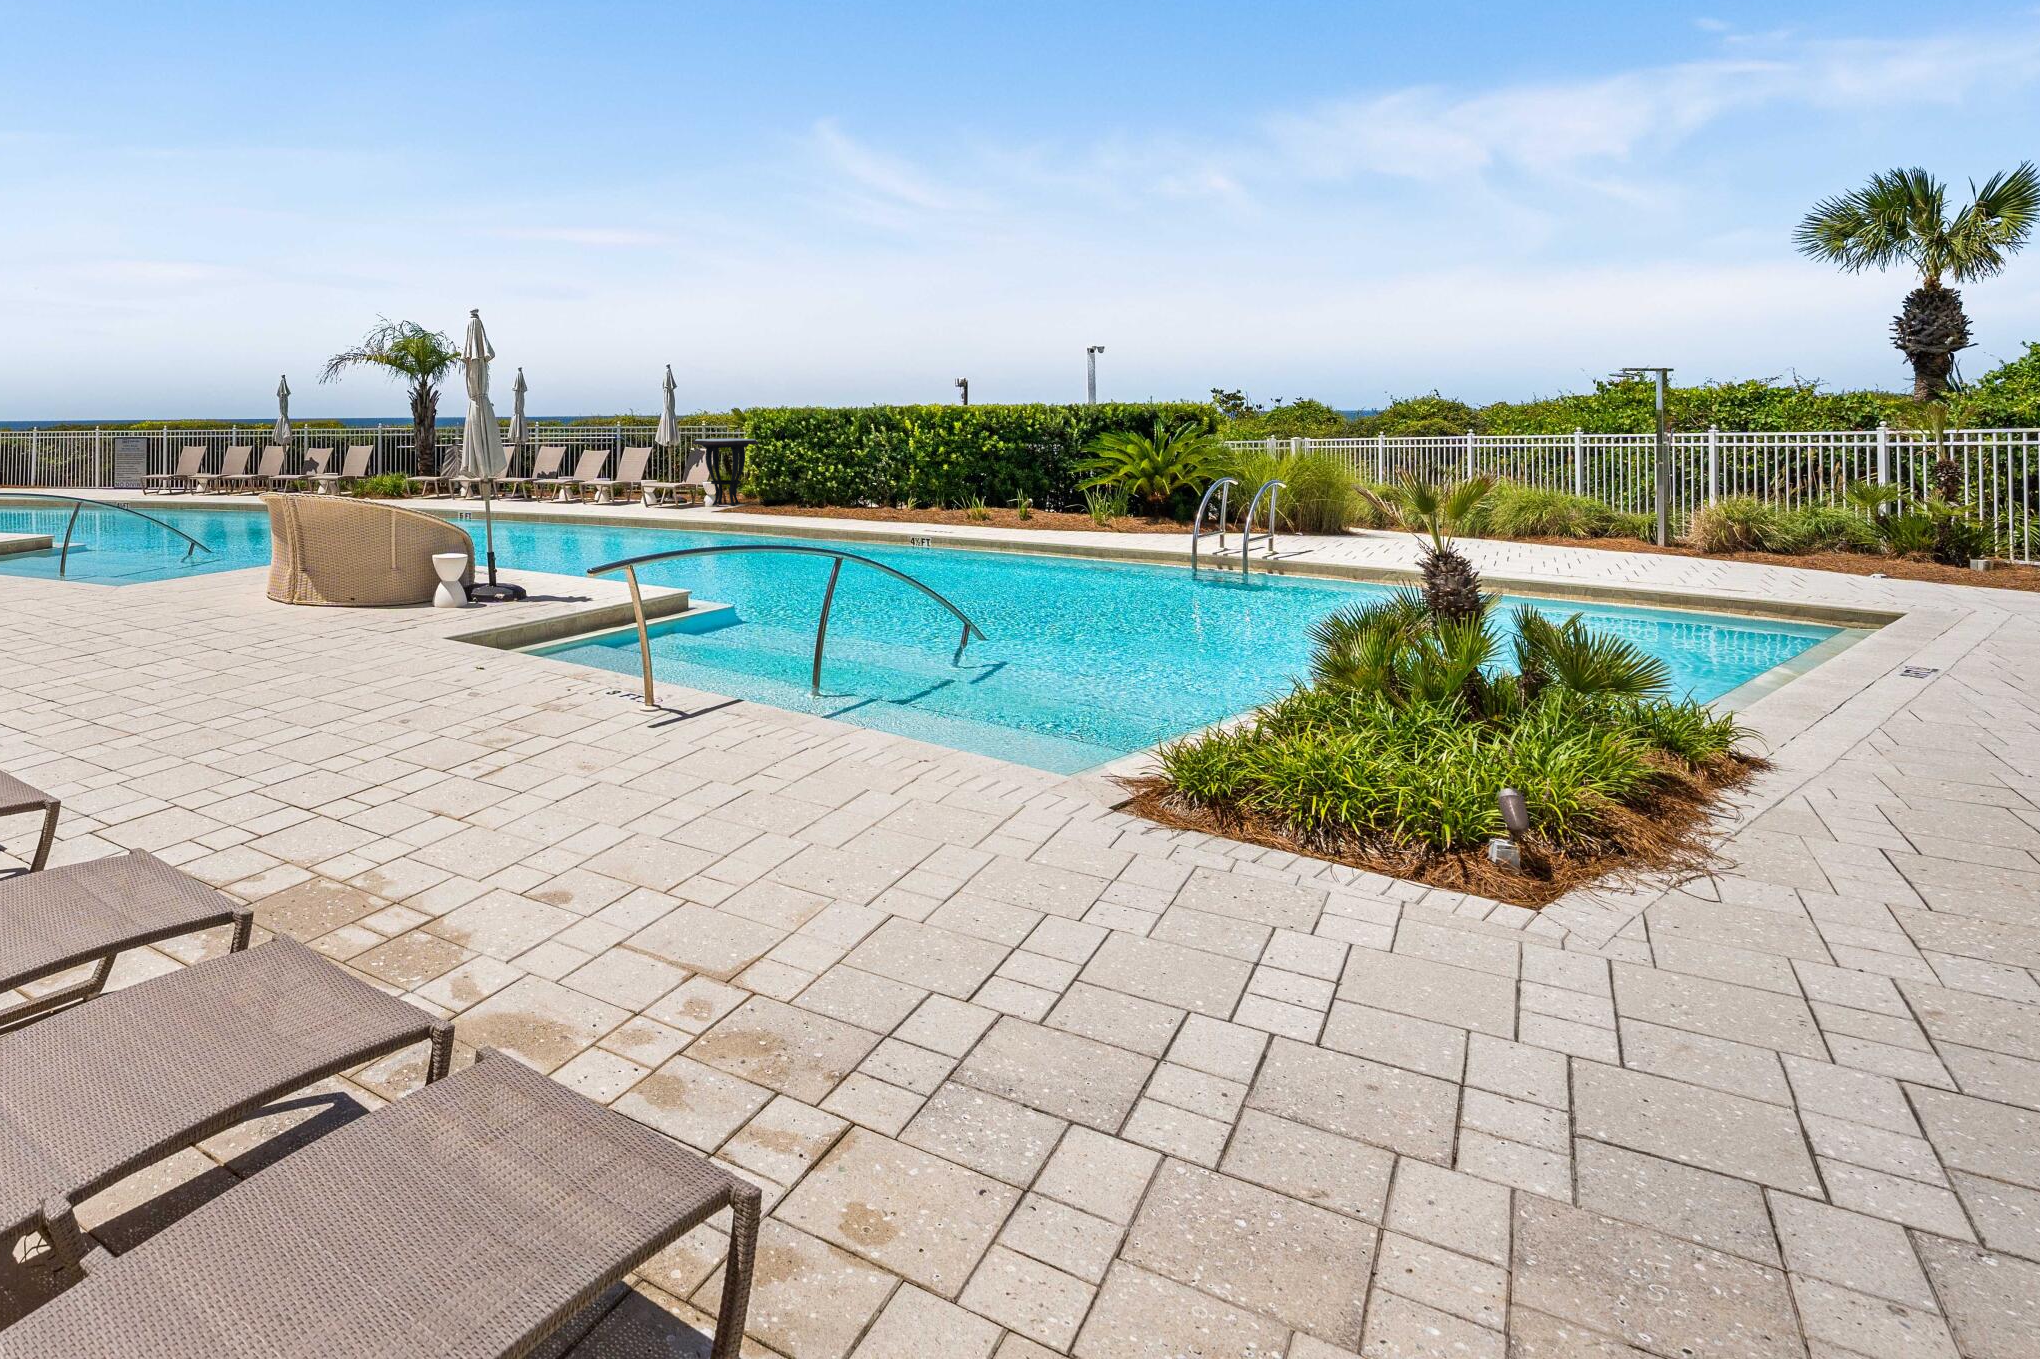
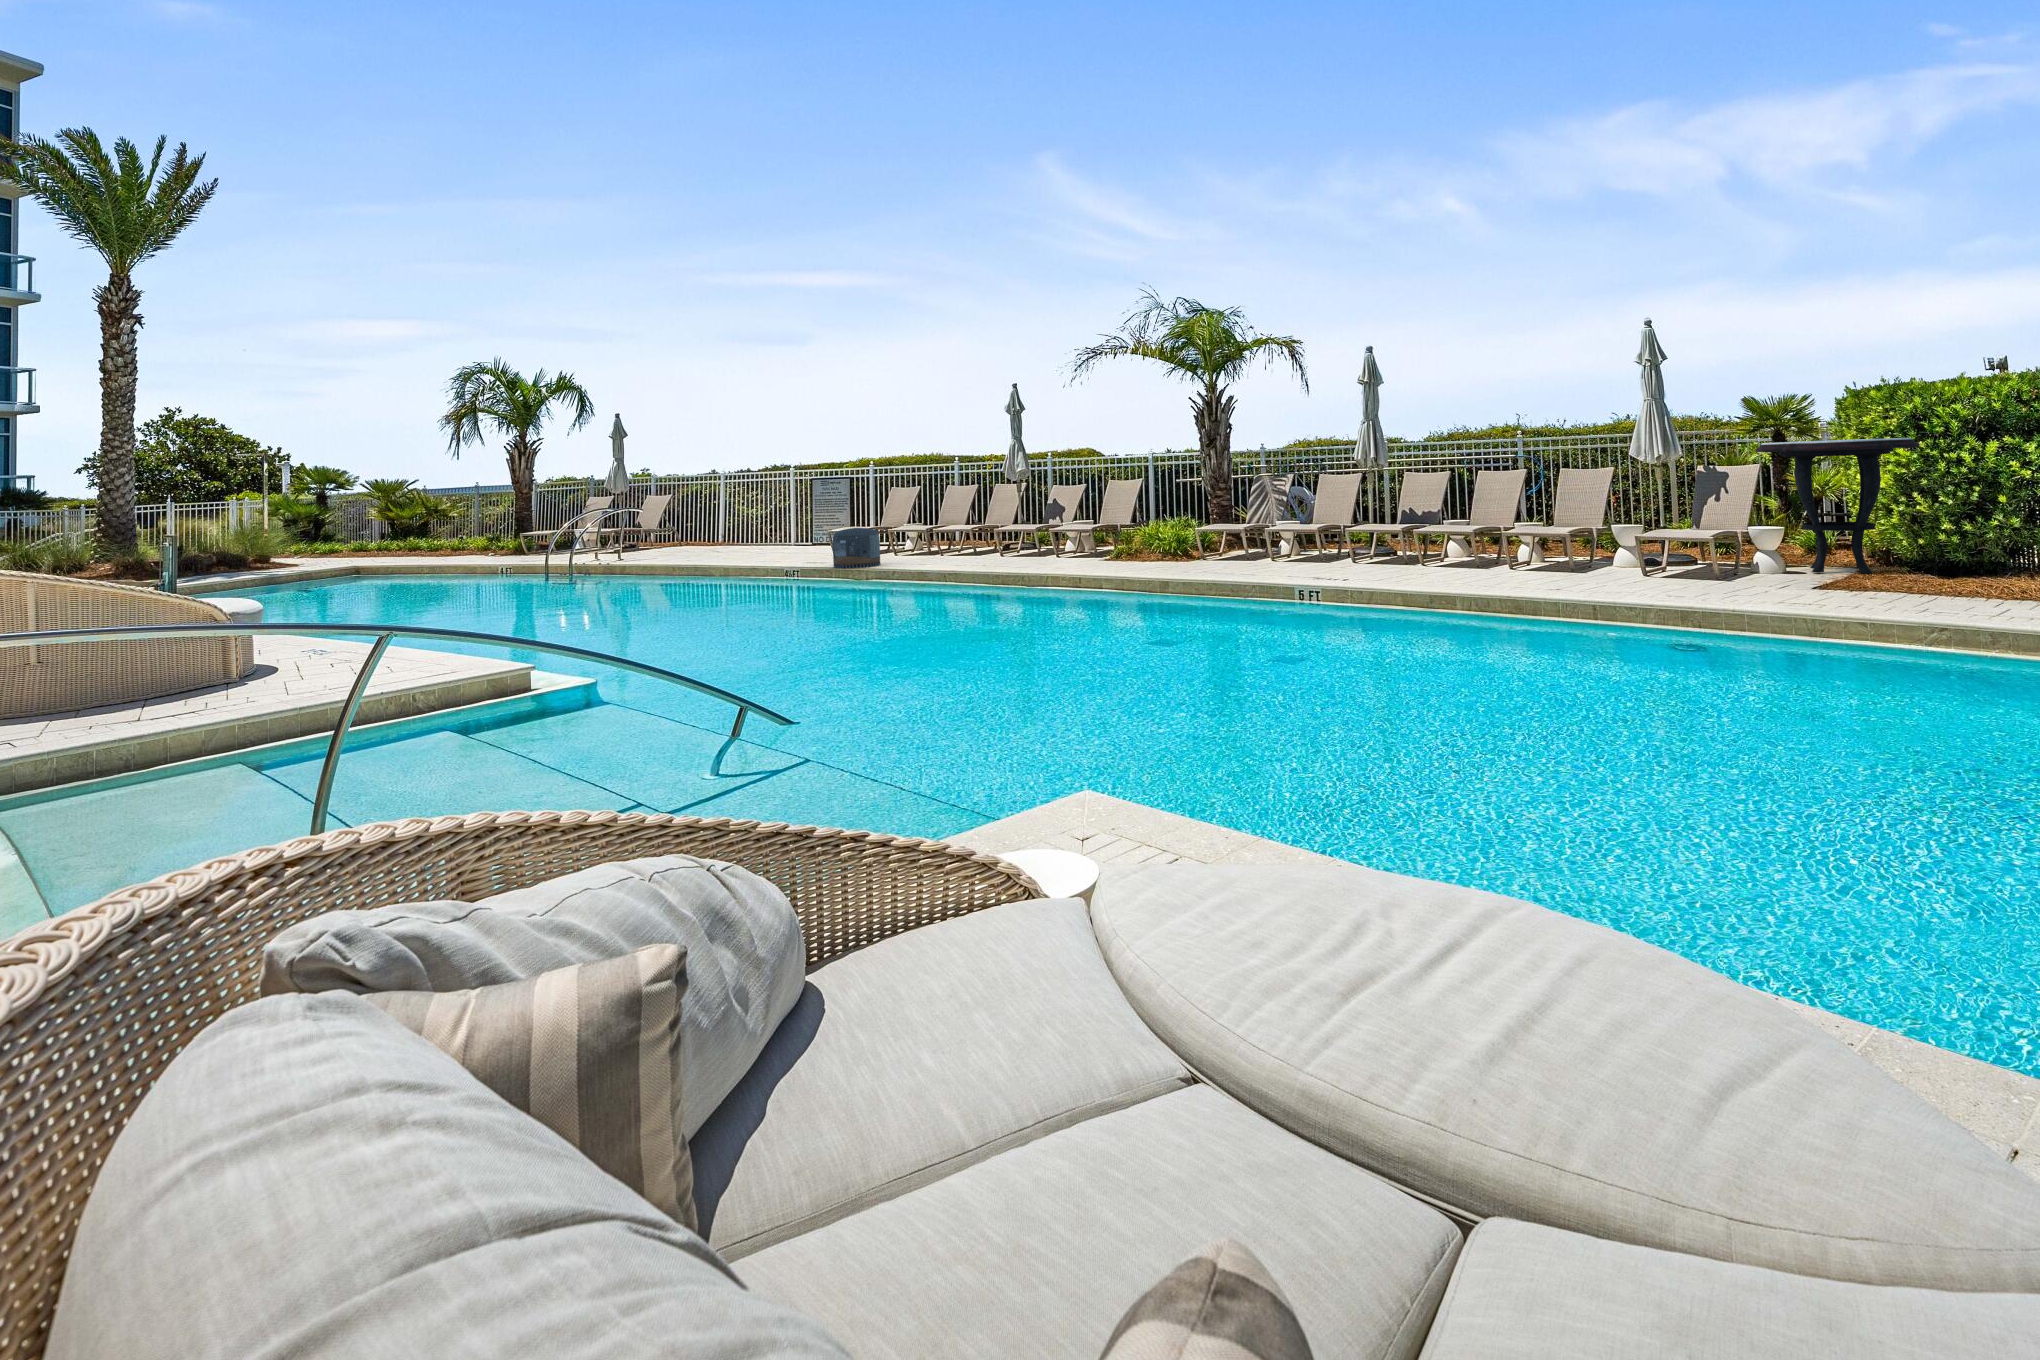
pouf: none [168,476,199,502] -> present [833,528,880,568]

